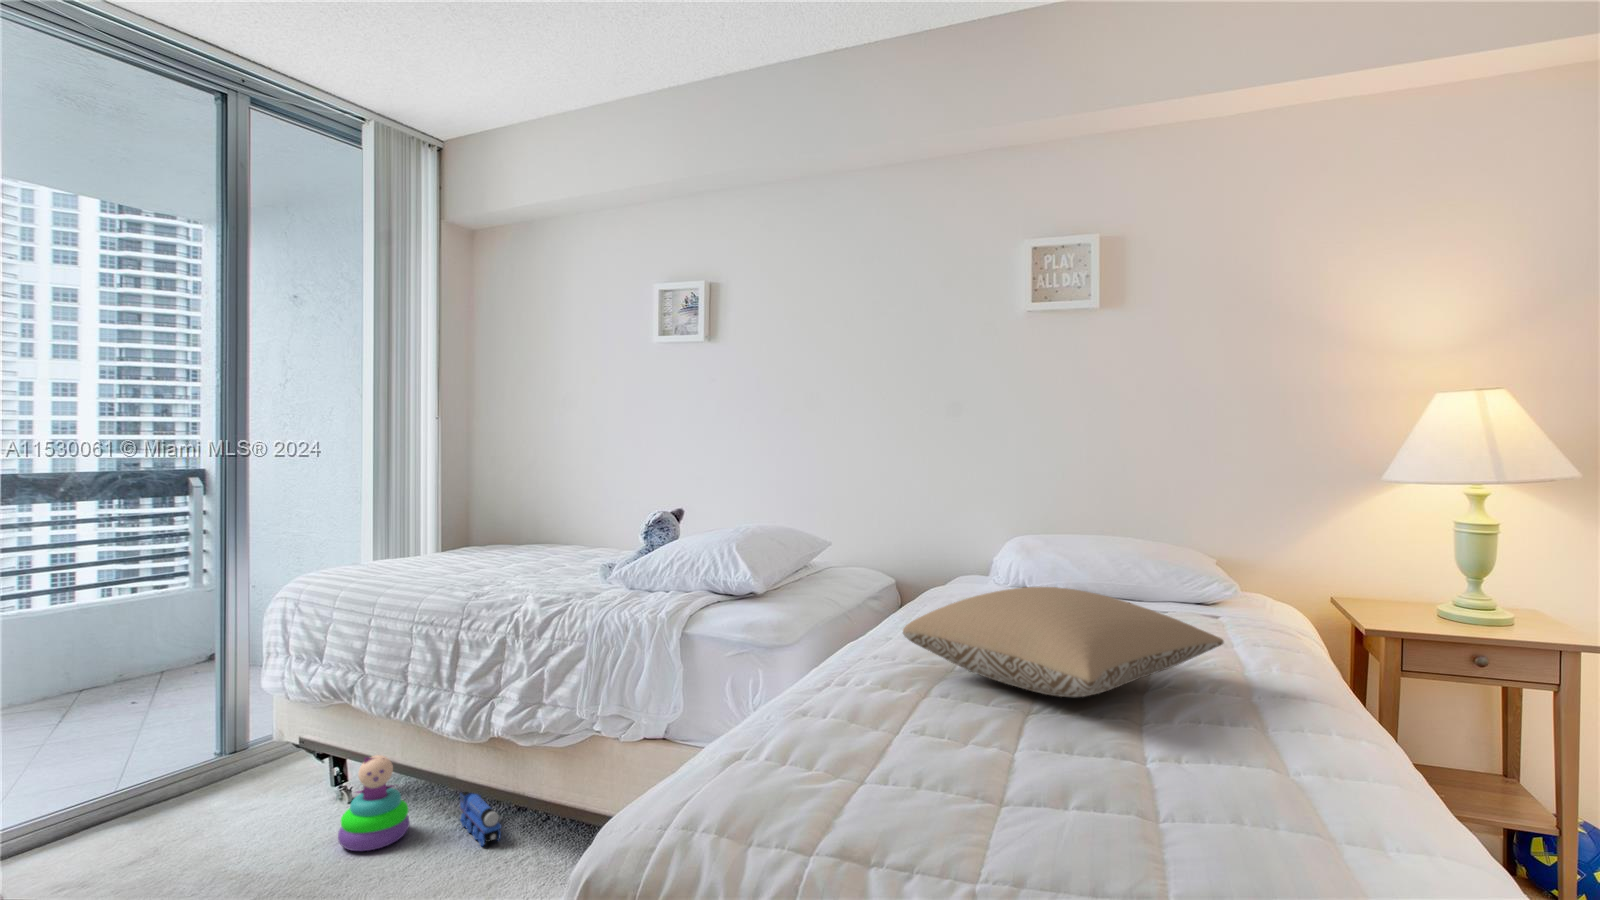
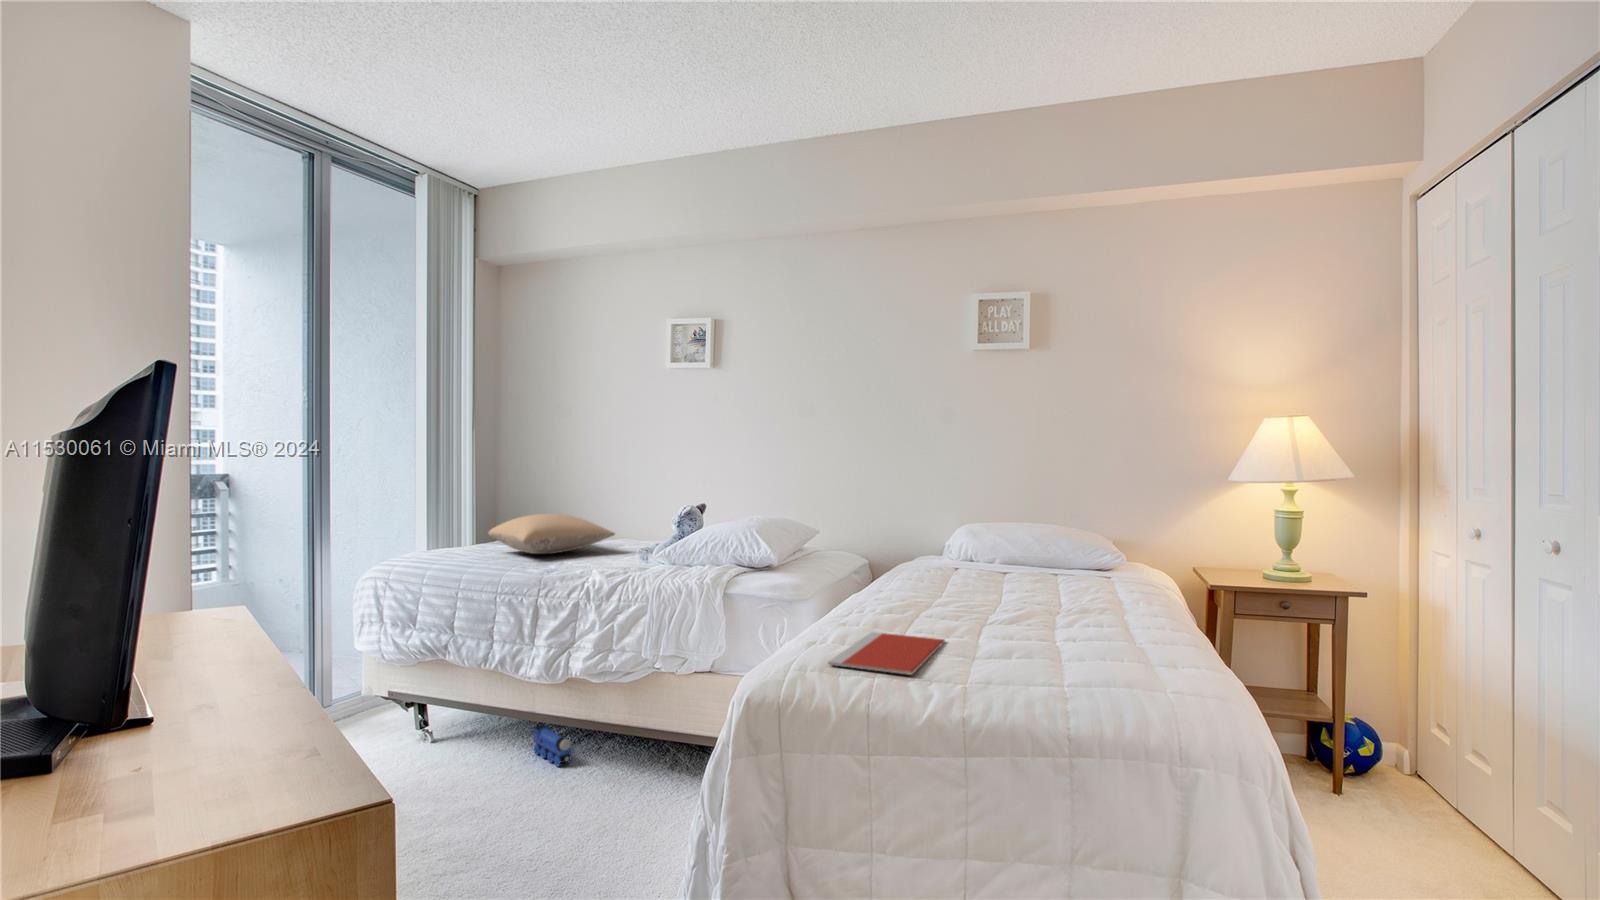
pillow: present [903,587,1224,697] -> present [489,514,615,554]
notebook: none [738,717,950,824] -> present [828,632,945,675]
stacking toy: present [338,755,410,851] -> none [440,698,495,773]

